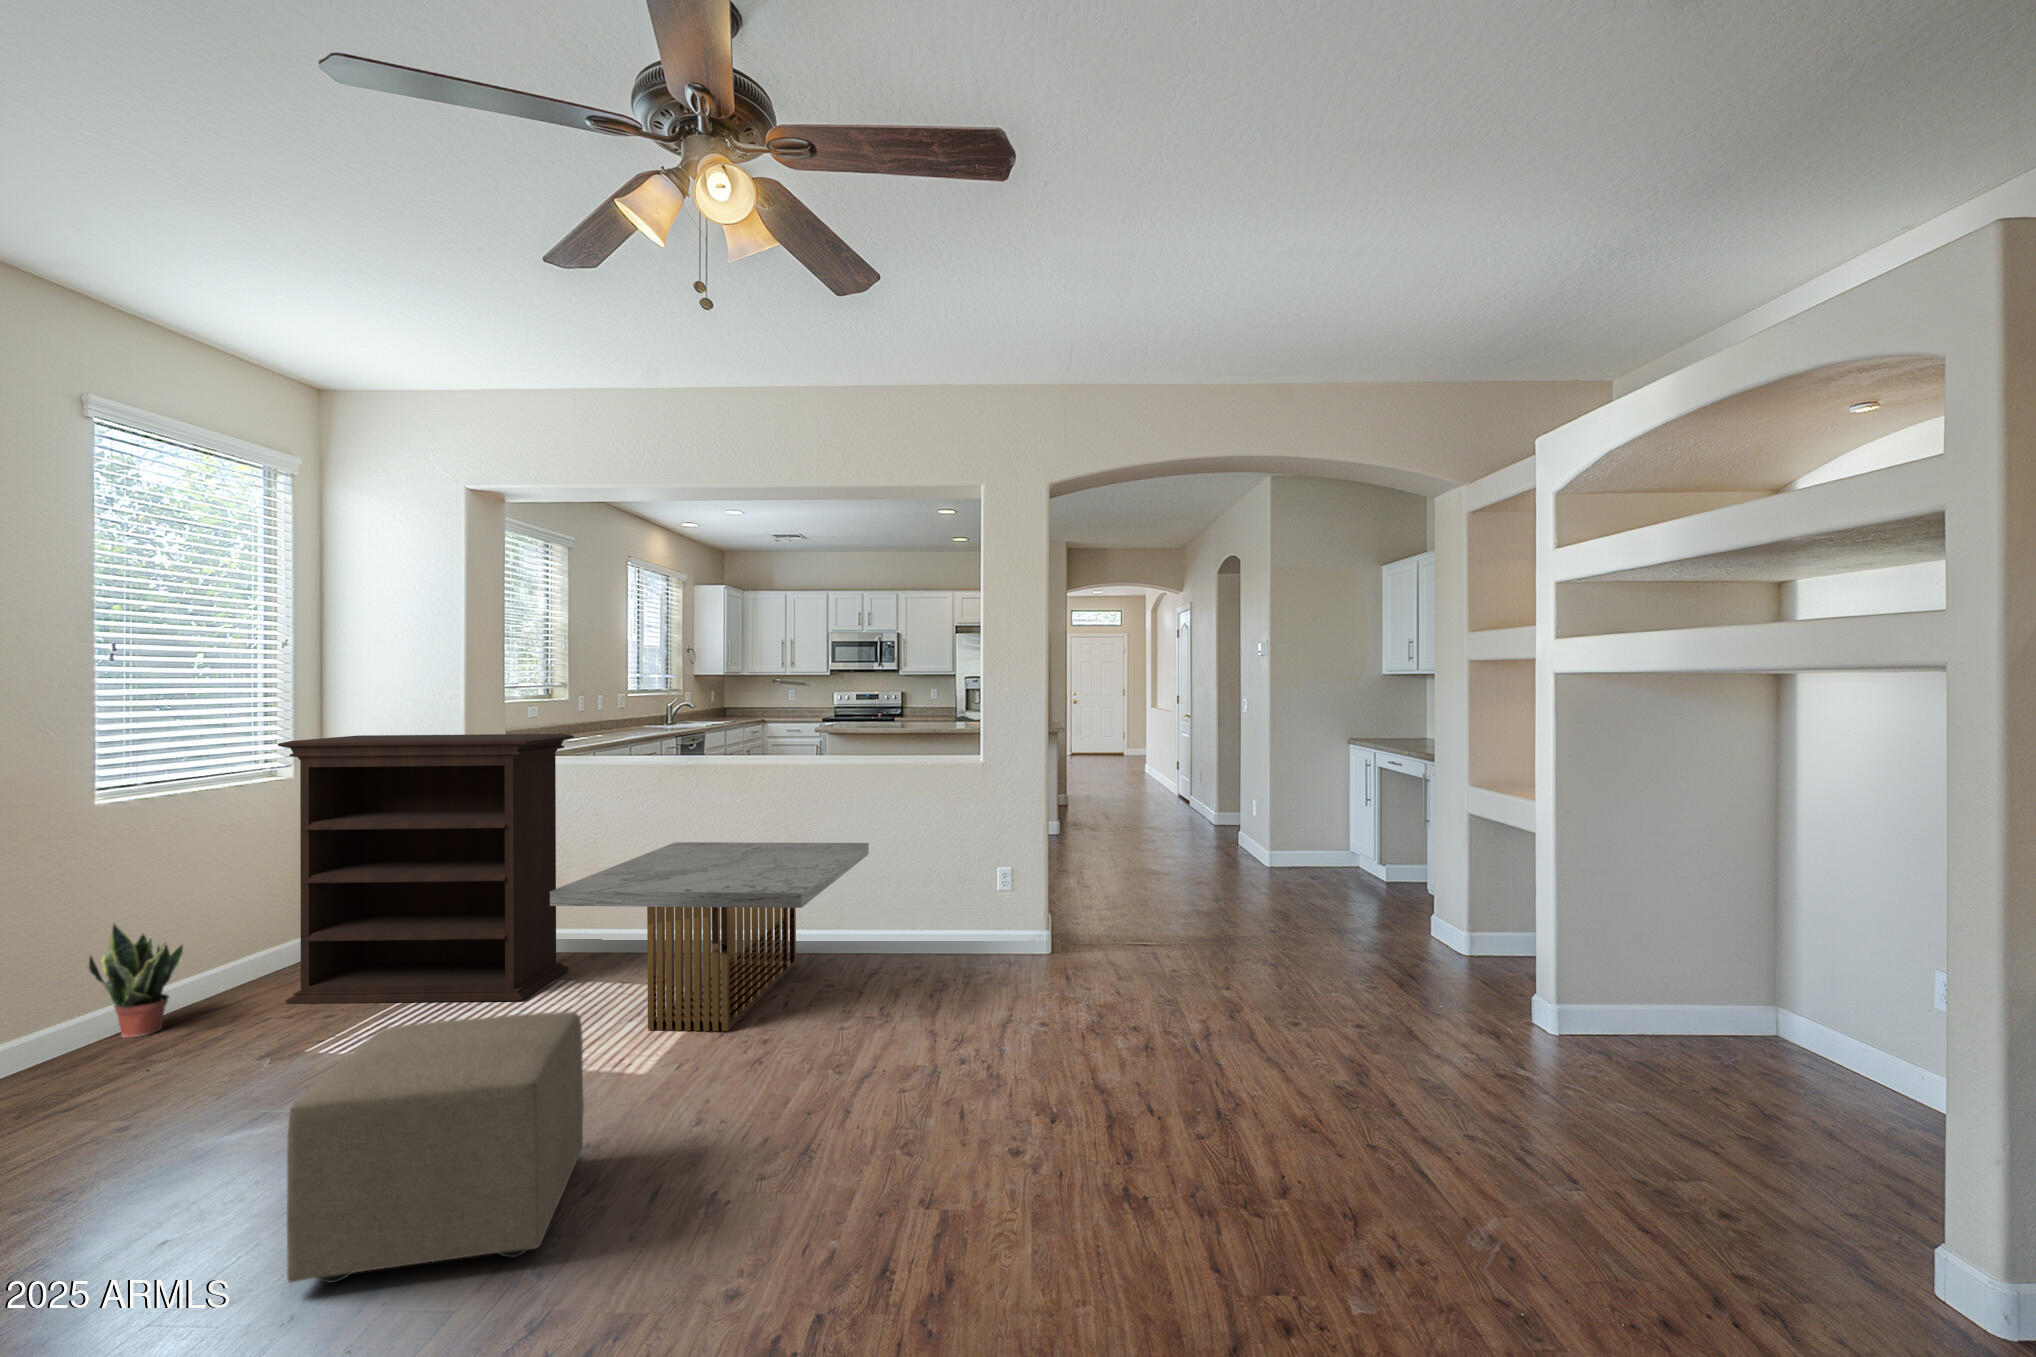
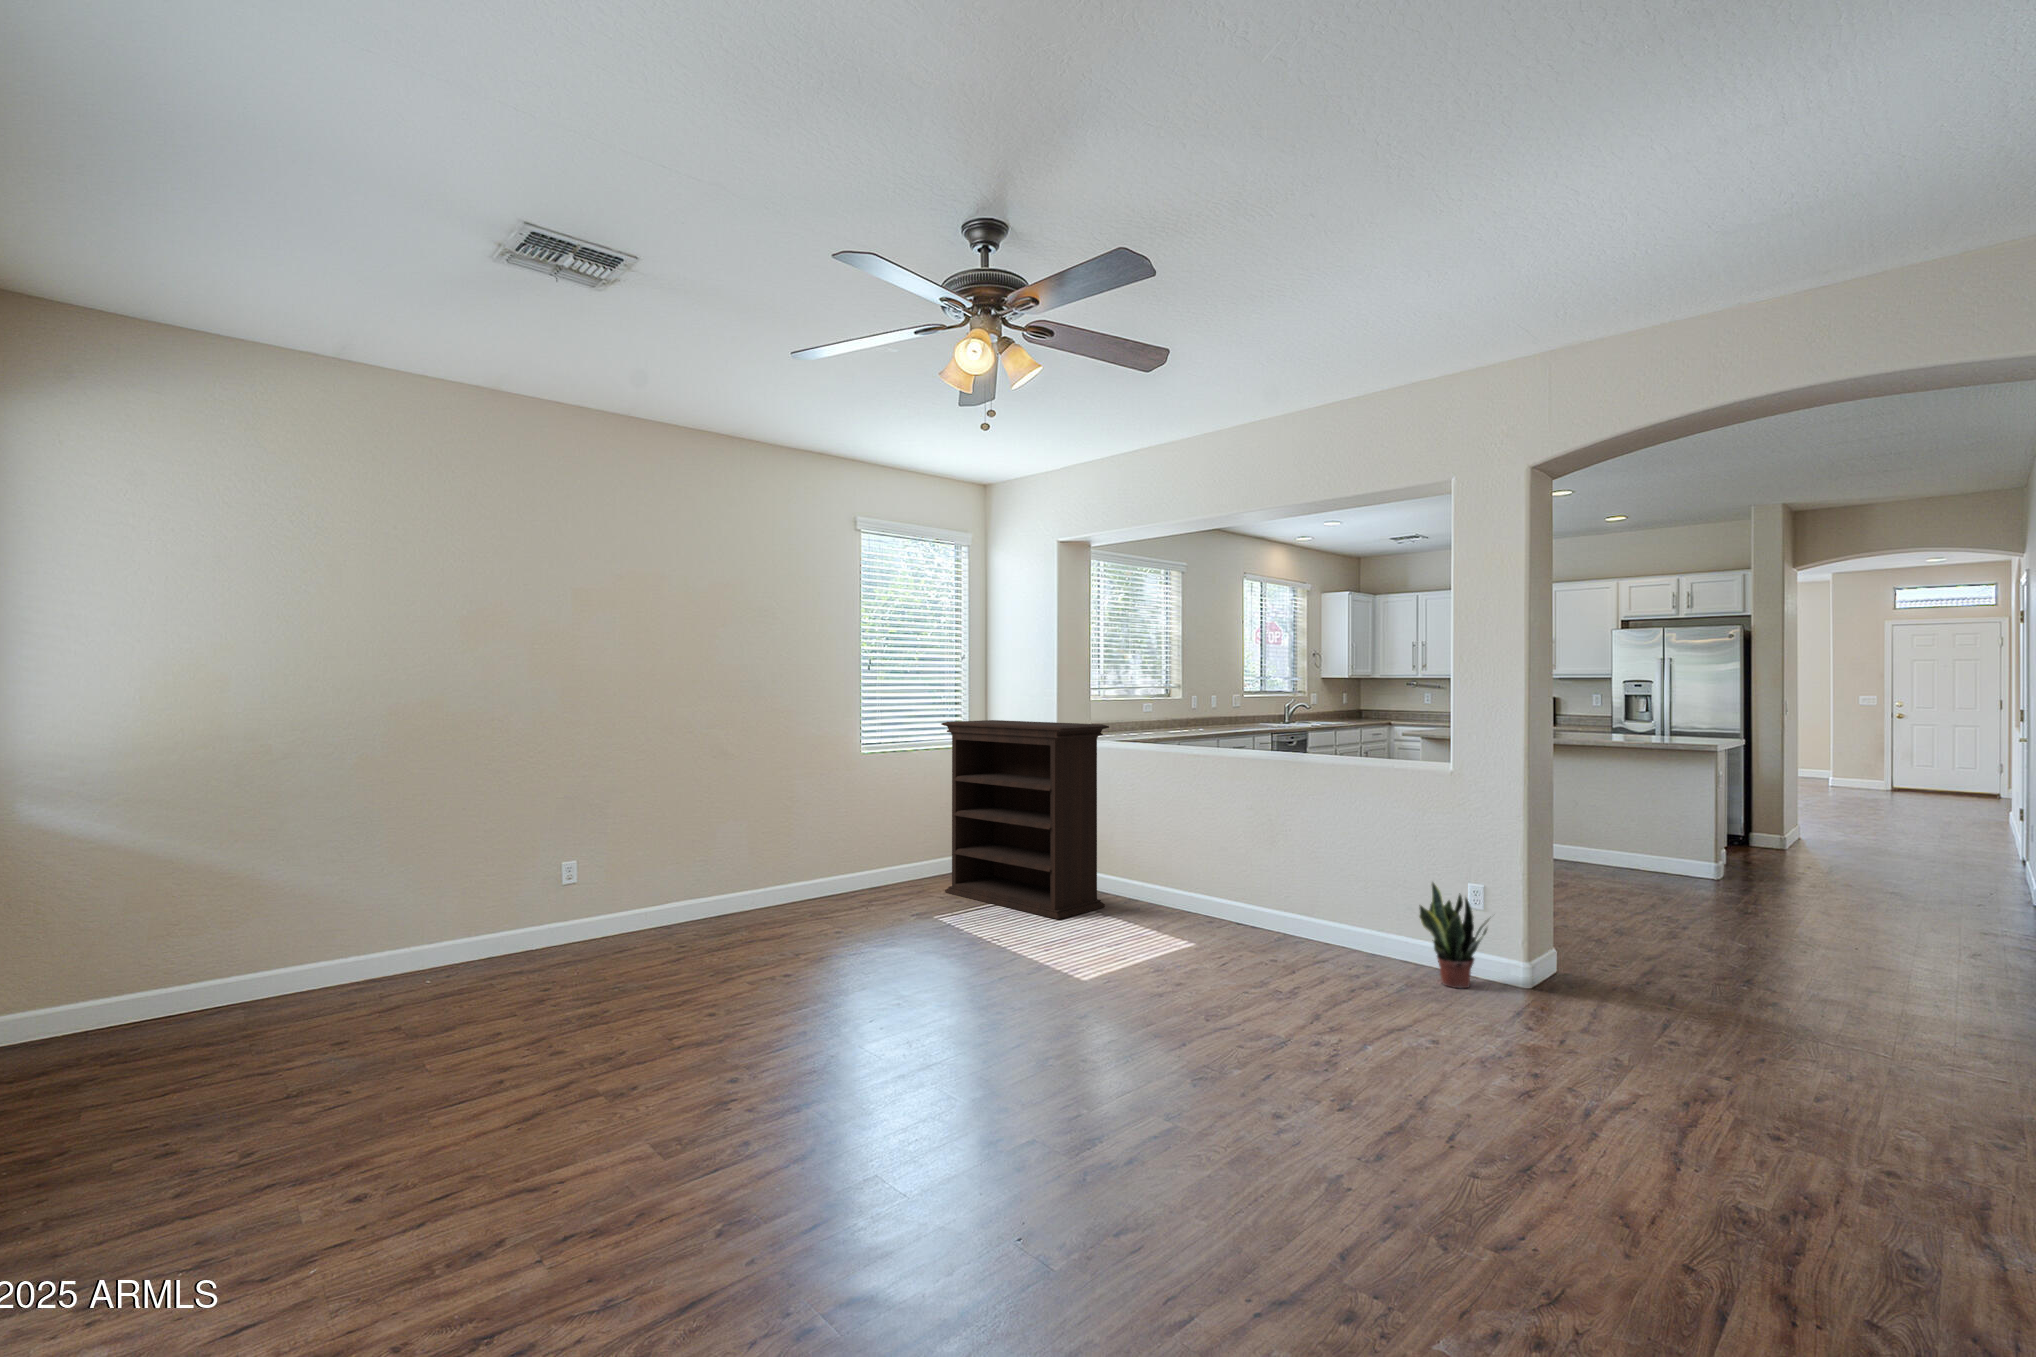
coffee table: present [550,842,869,1031] -> none [1050,819,1336,971]
potted plant: present [89,924,183,1038] -> present [1419,883,1491,988]
ottoman: present [287,1012,584,1283] -> none [819,901,996,1053]

